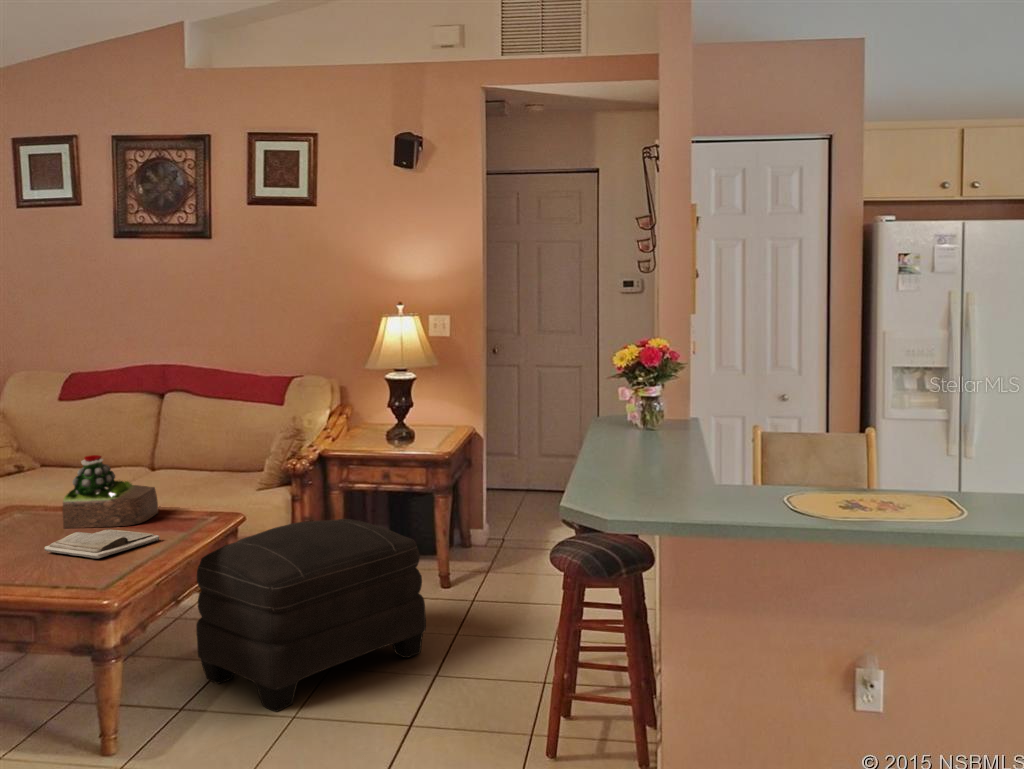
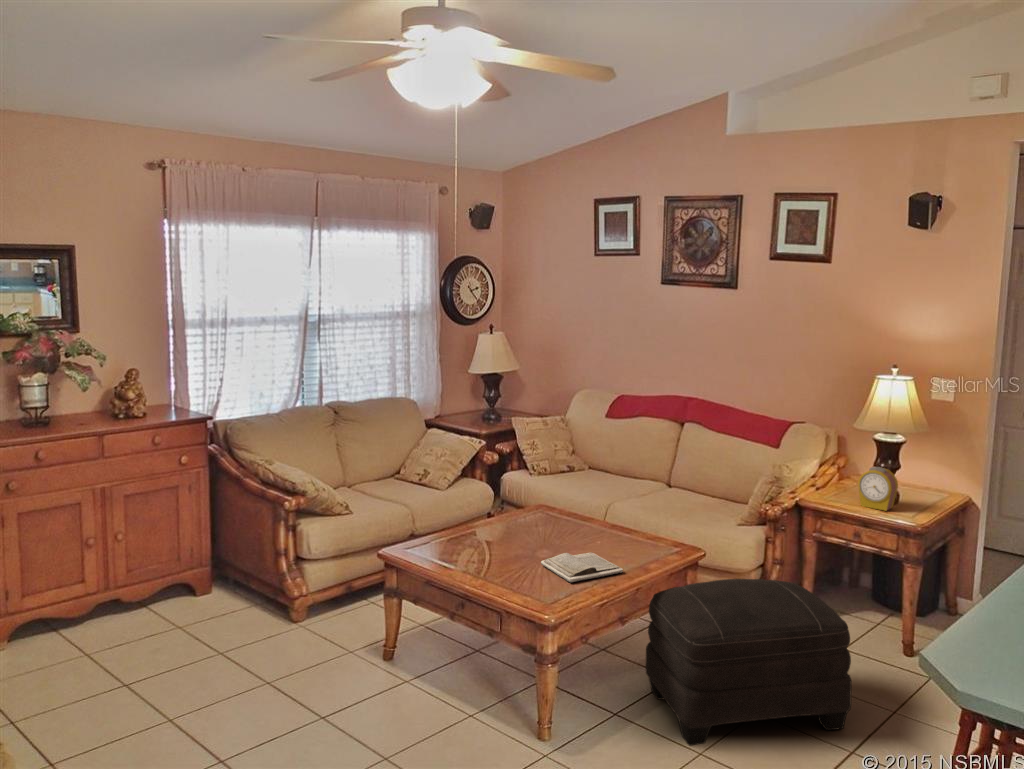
alarm clock: none [379,403,416,446] -> present [858,467,898,511]
succulent plant: present [62,455,158,528] -> none [567,487,639,550]

